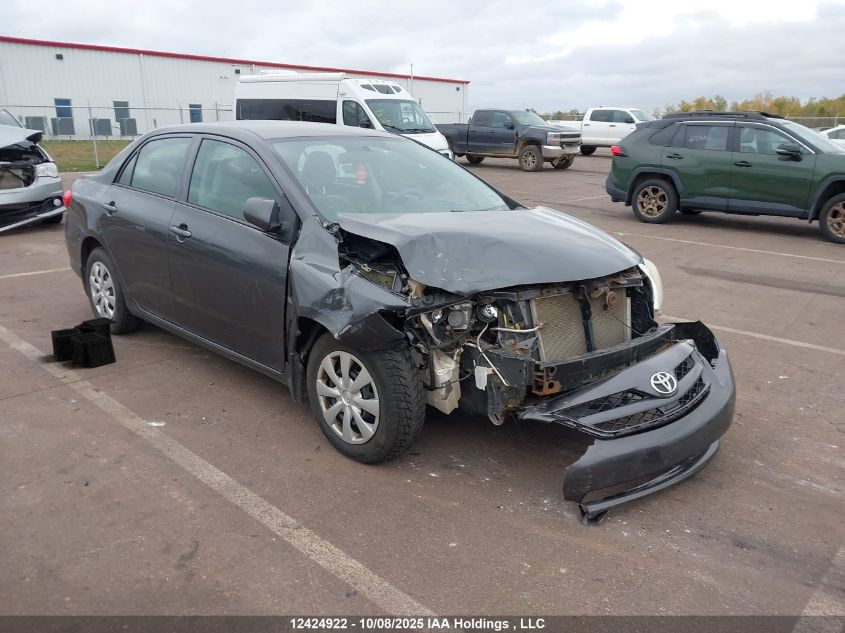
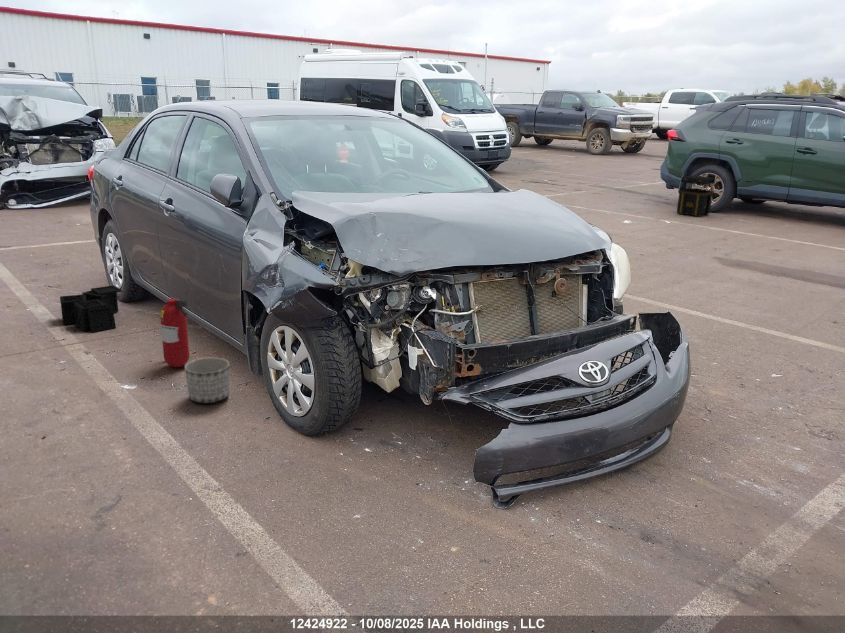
toolbox: none [626,189,660,228] -> present [677,175,715,217]
fire extinguisher: none [181,328,213,400] -> present [160,299,189,367]
planter: none [221,388,267,436] -> present [185,357,230,403]

